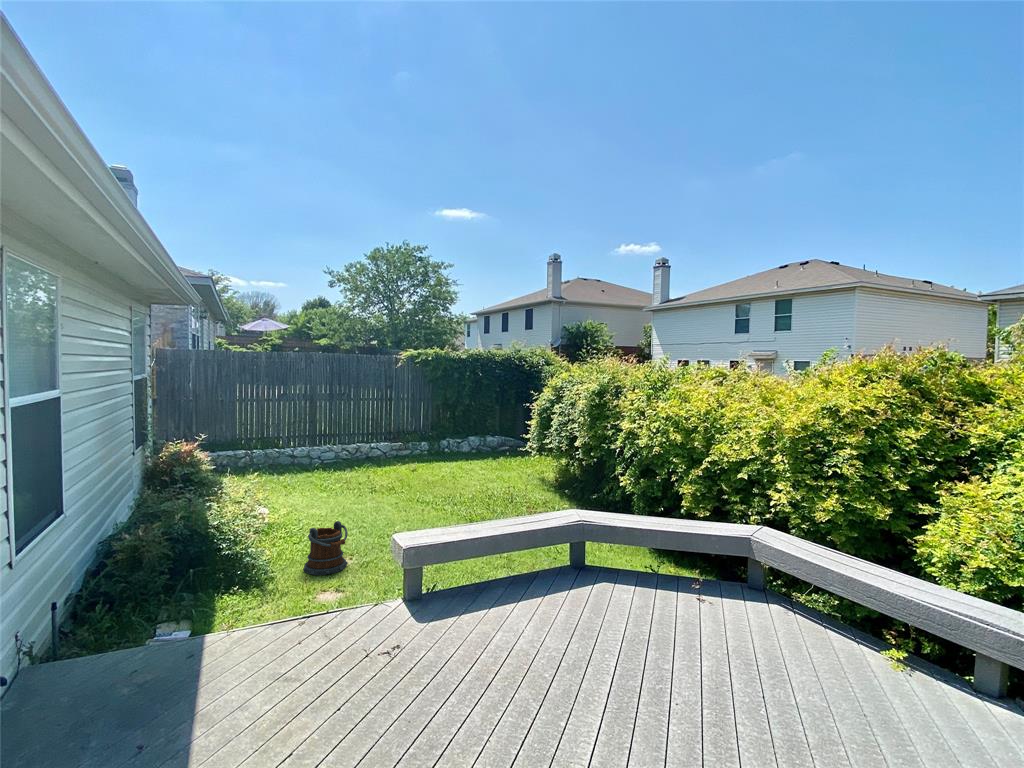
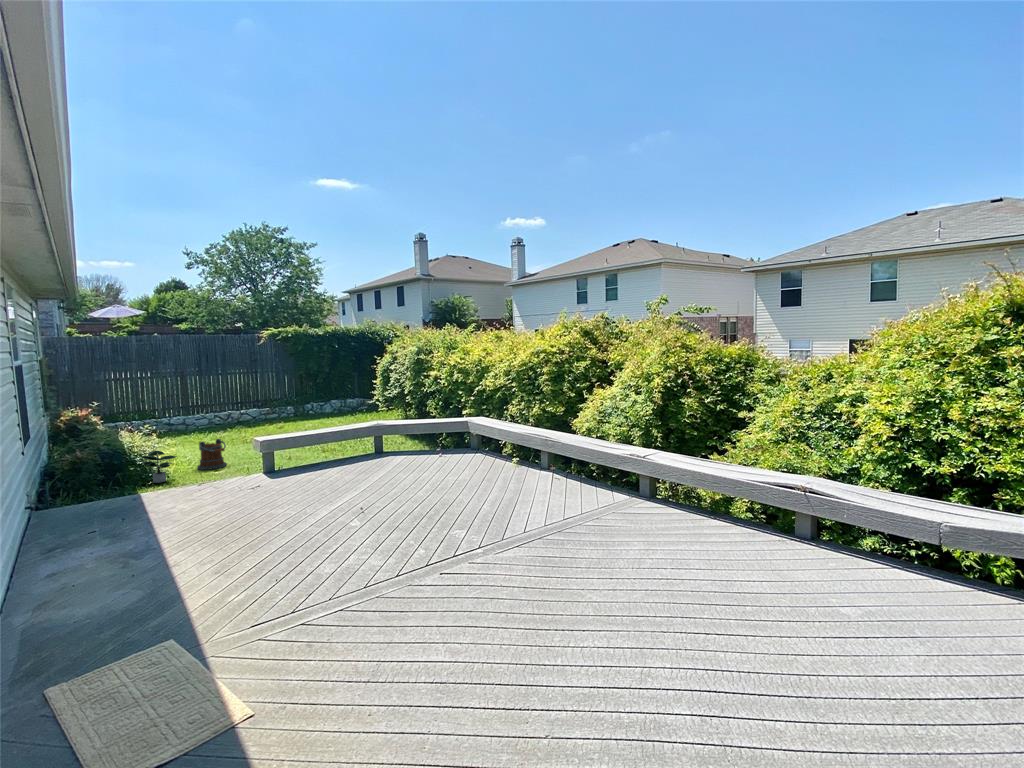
potted plant: none [215,549,271,610] -> present [142,451,177,483]

